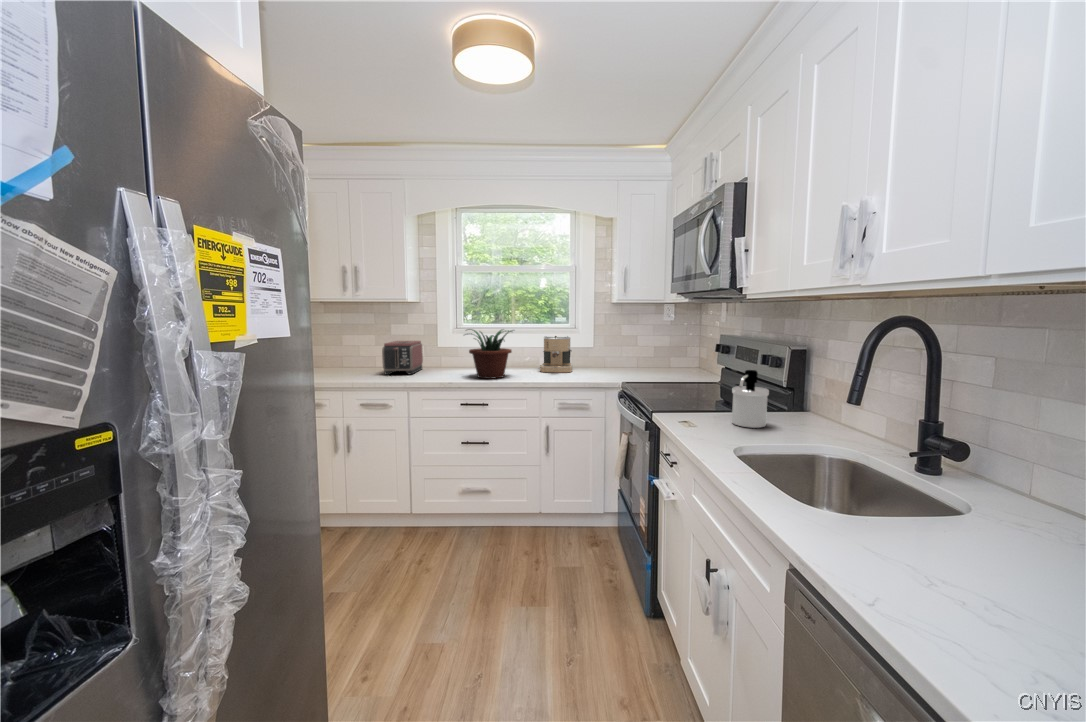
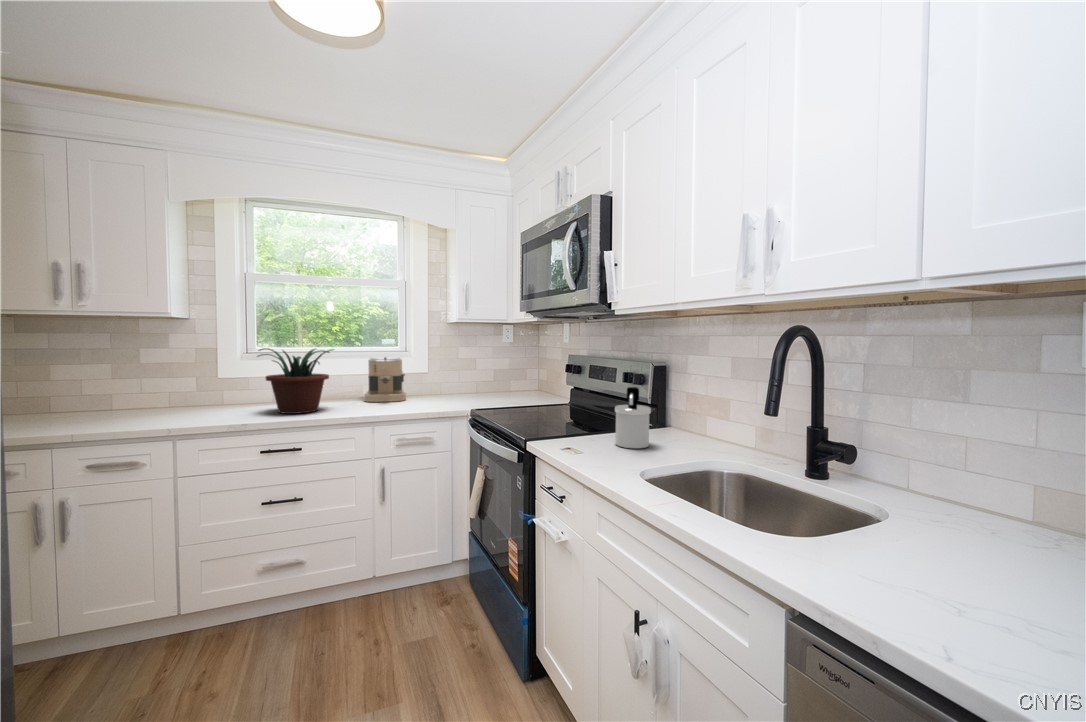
toaster: present [382,341,423,375] -> none [110,366,184,417]

